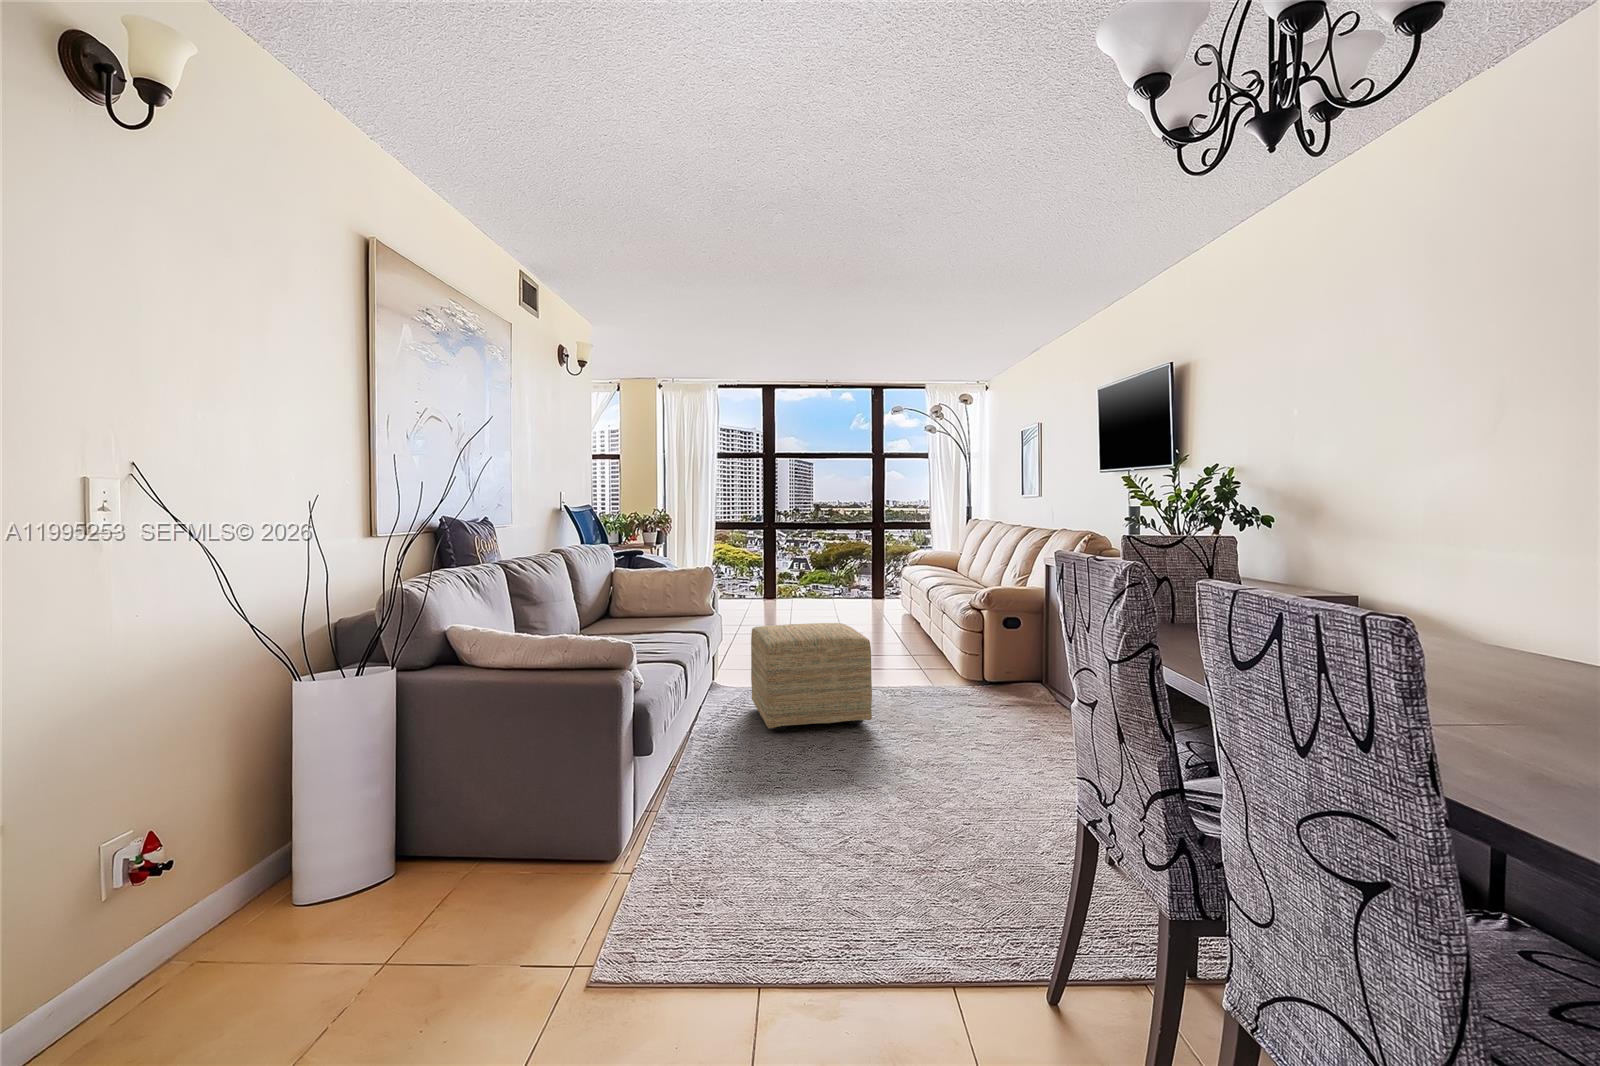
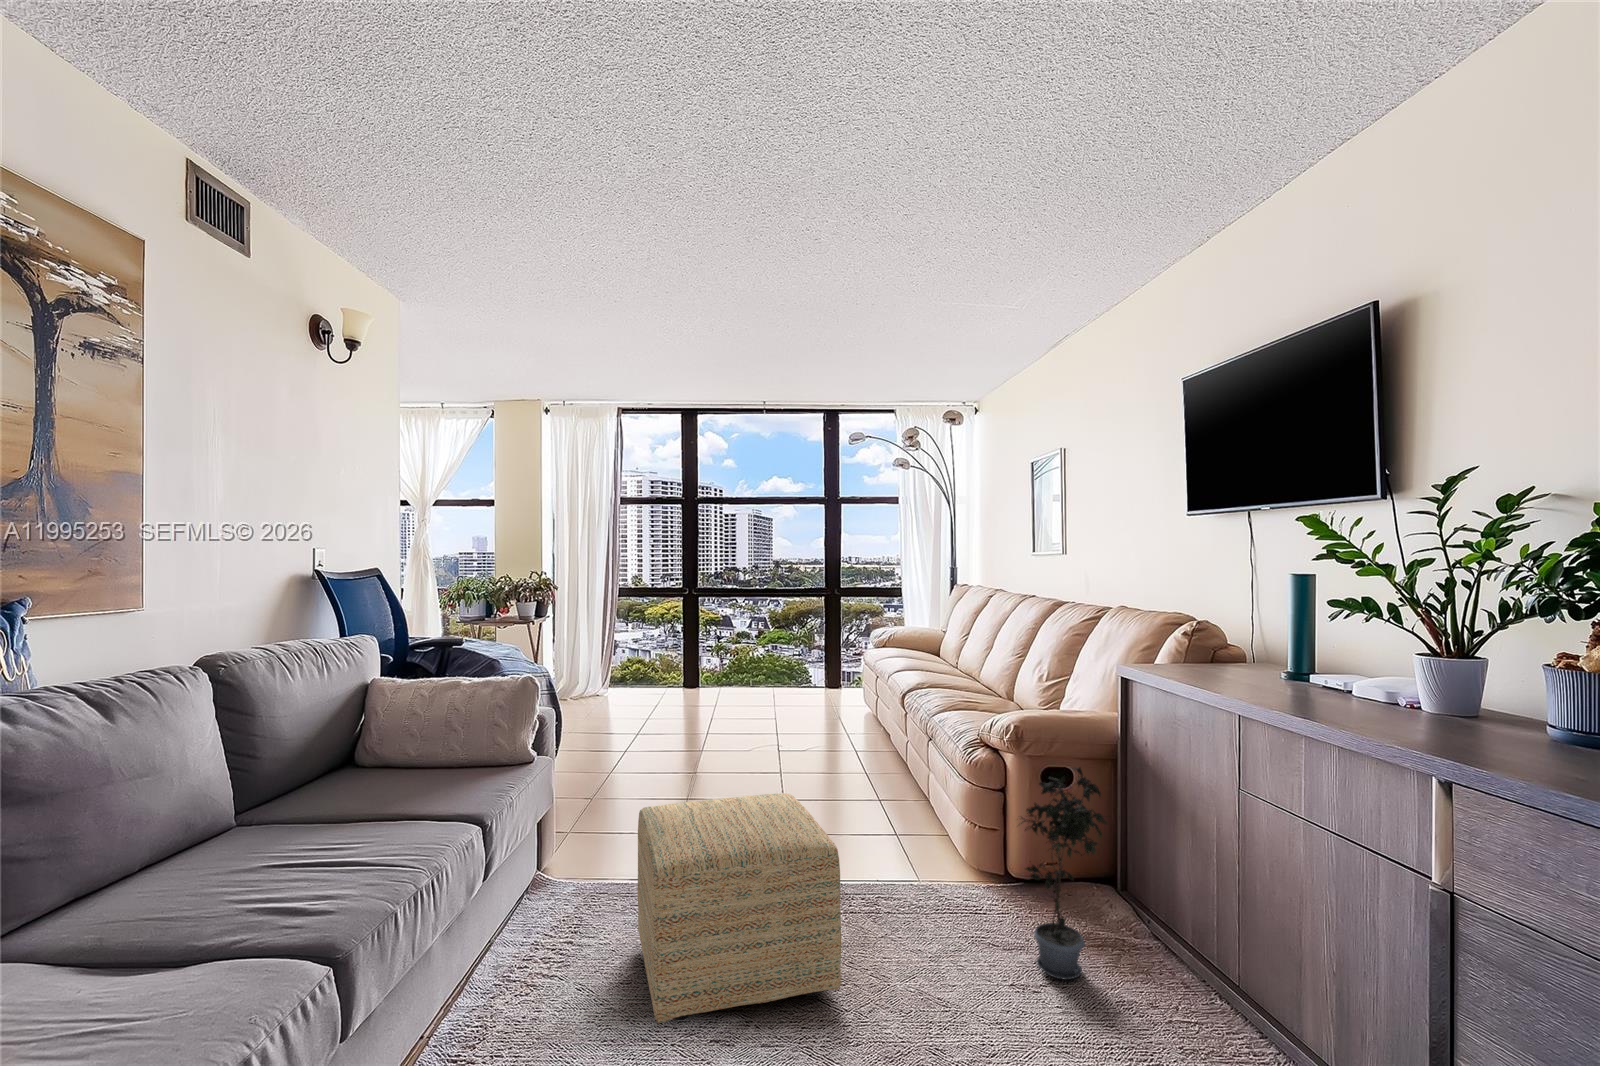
potted plant: none [978,600,1035,724] -> present [1019,767,1107,980]

